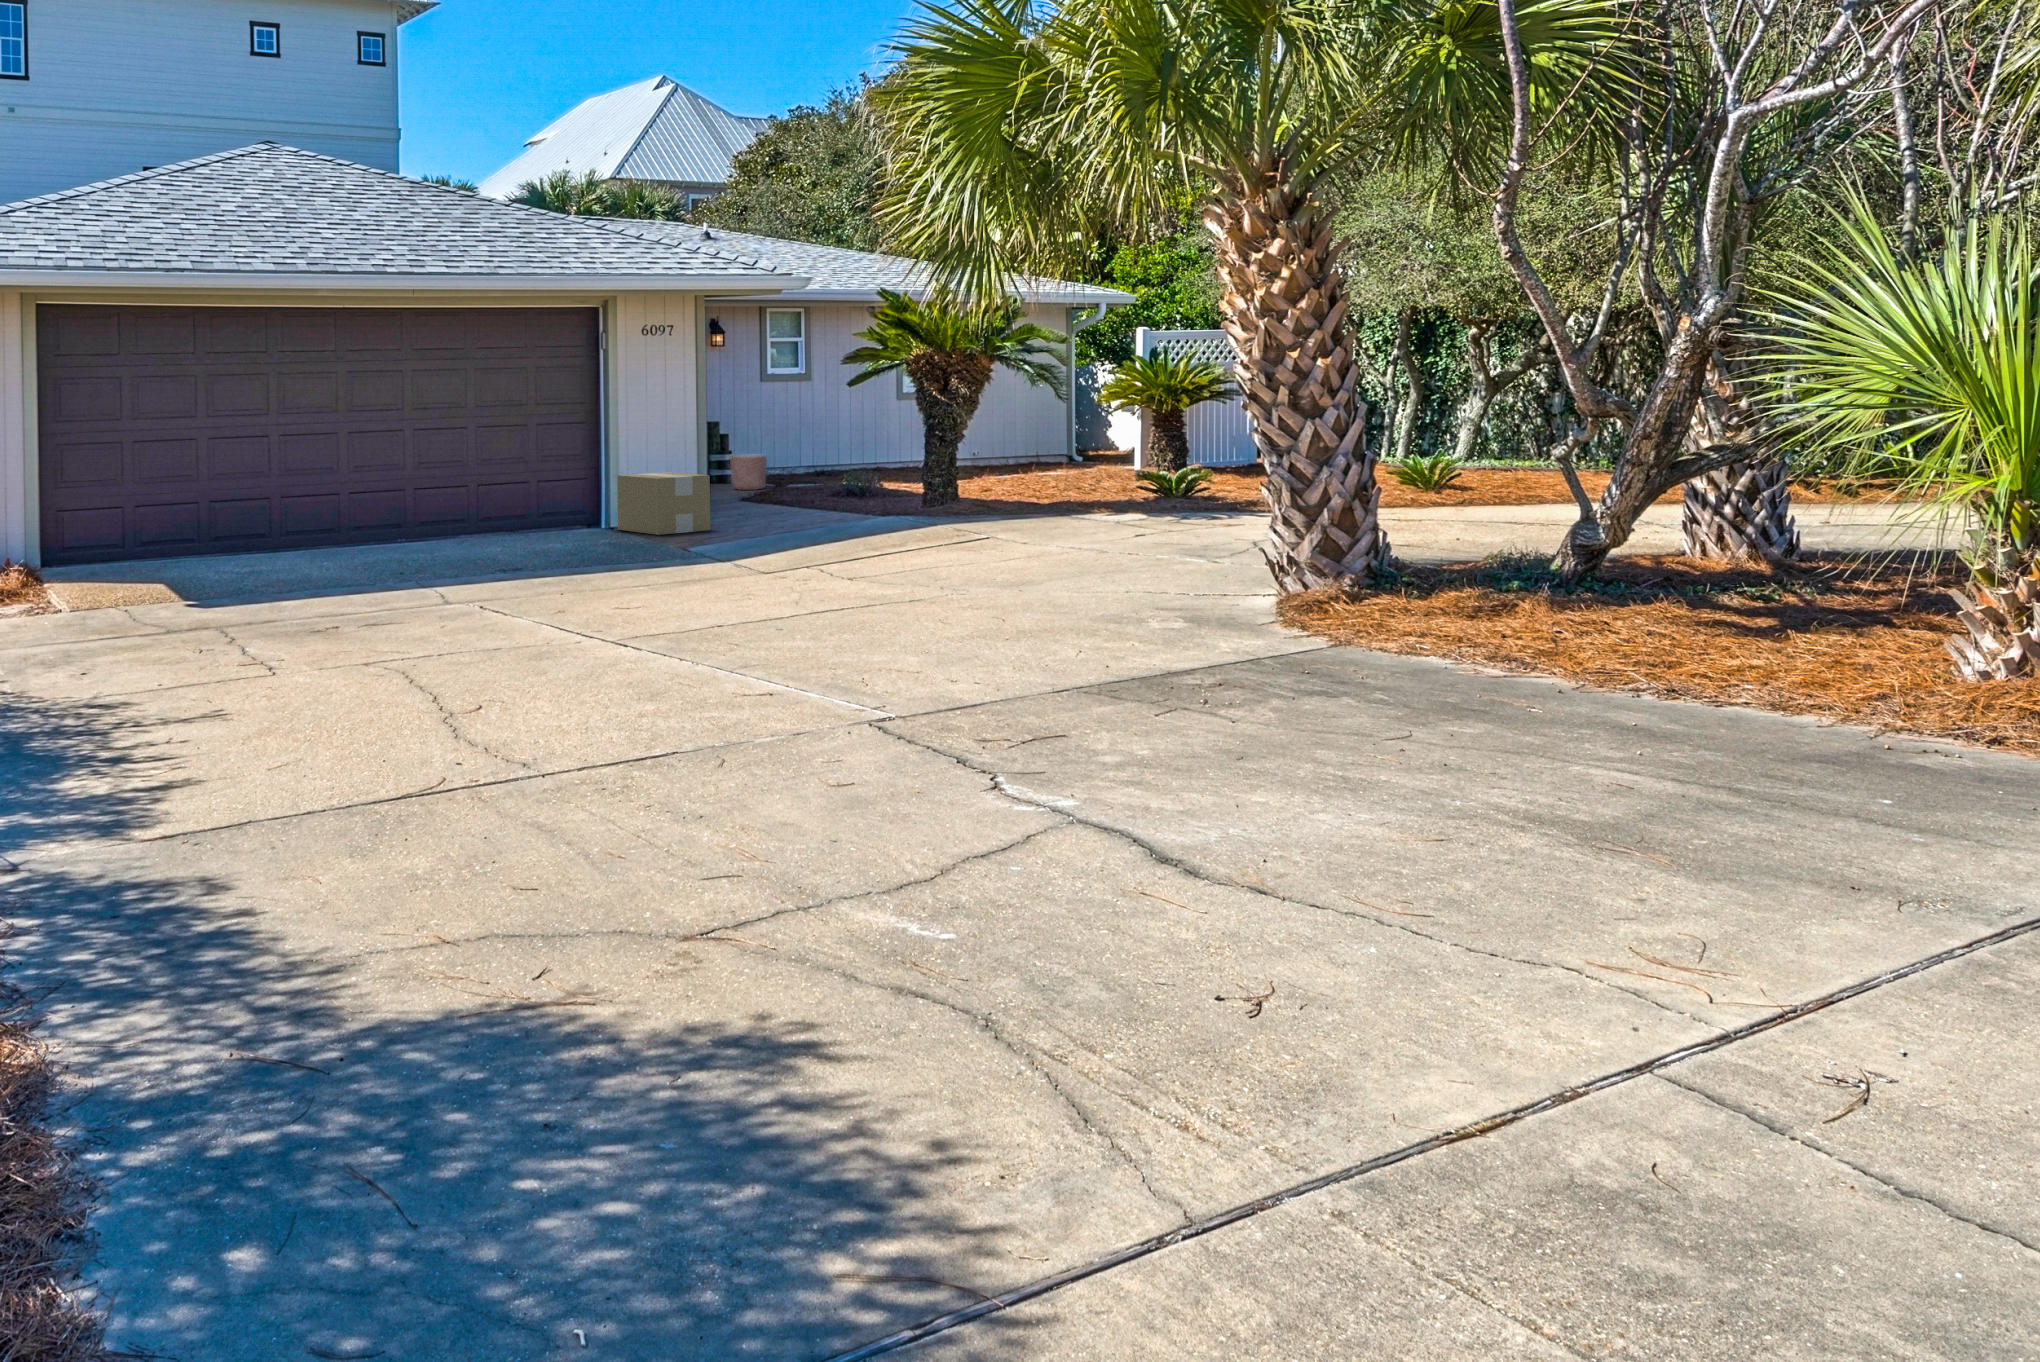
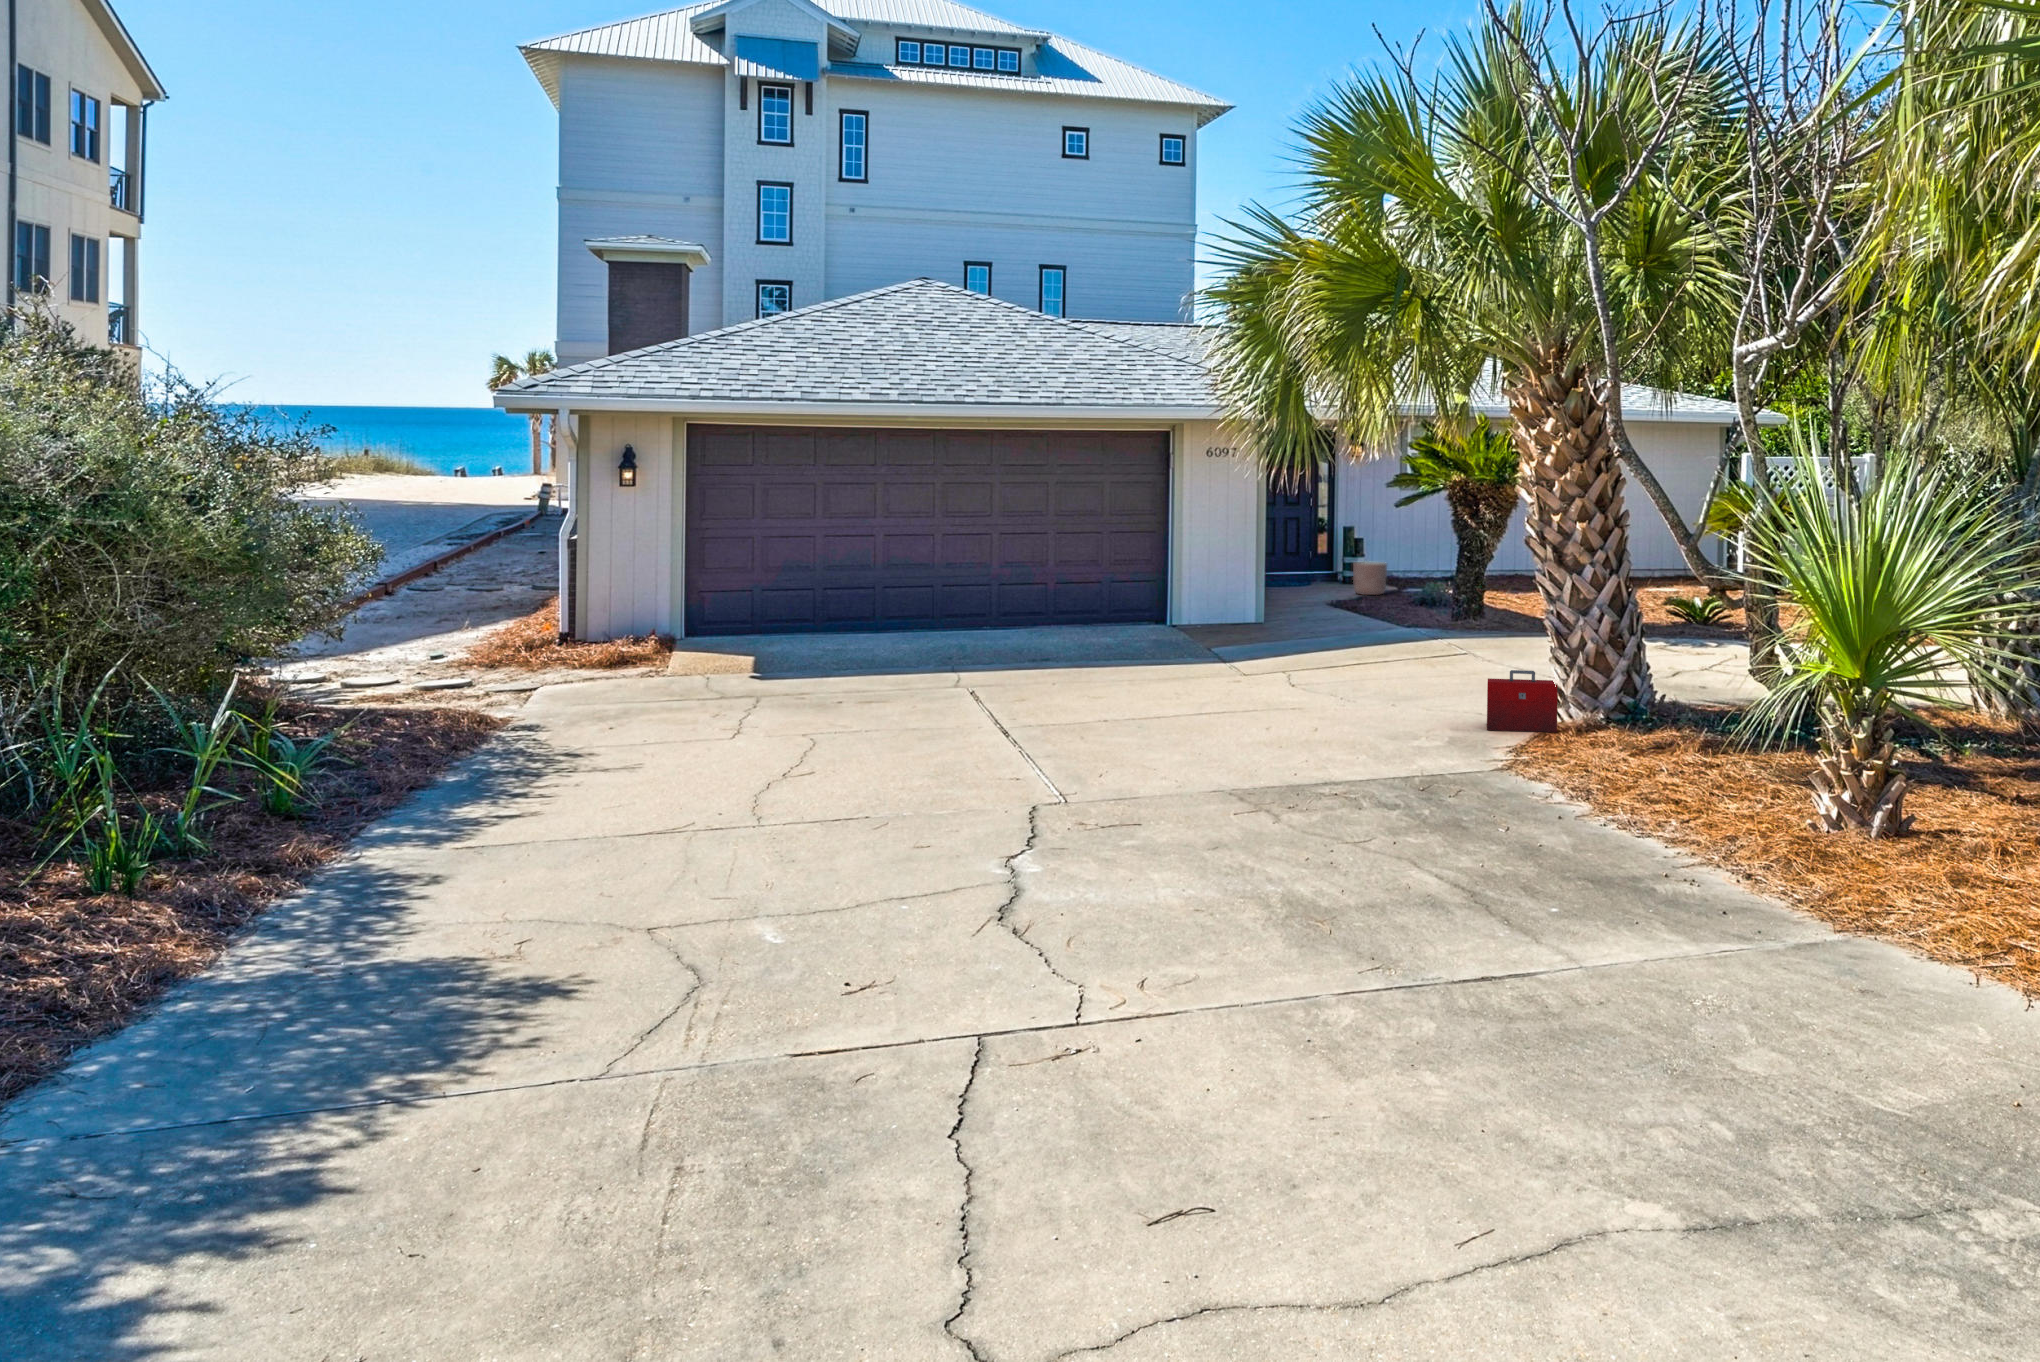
cardboard box: present [617,472,710,535] -> none [1175,580,1248,635]
toolbox: none [1197,535,1297,608] -> present [1487,670,1557,732]

